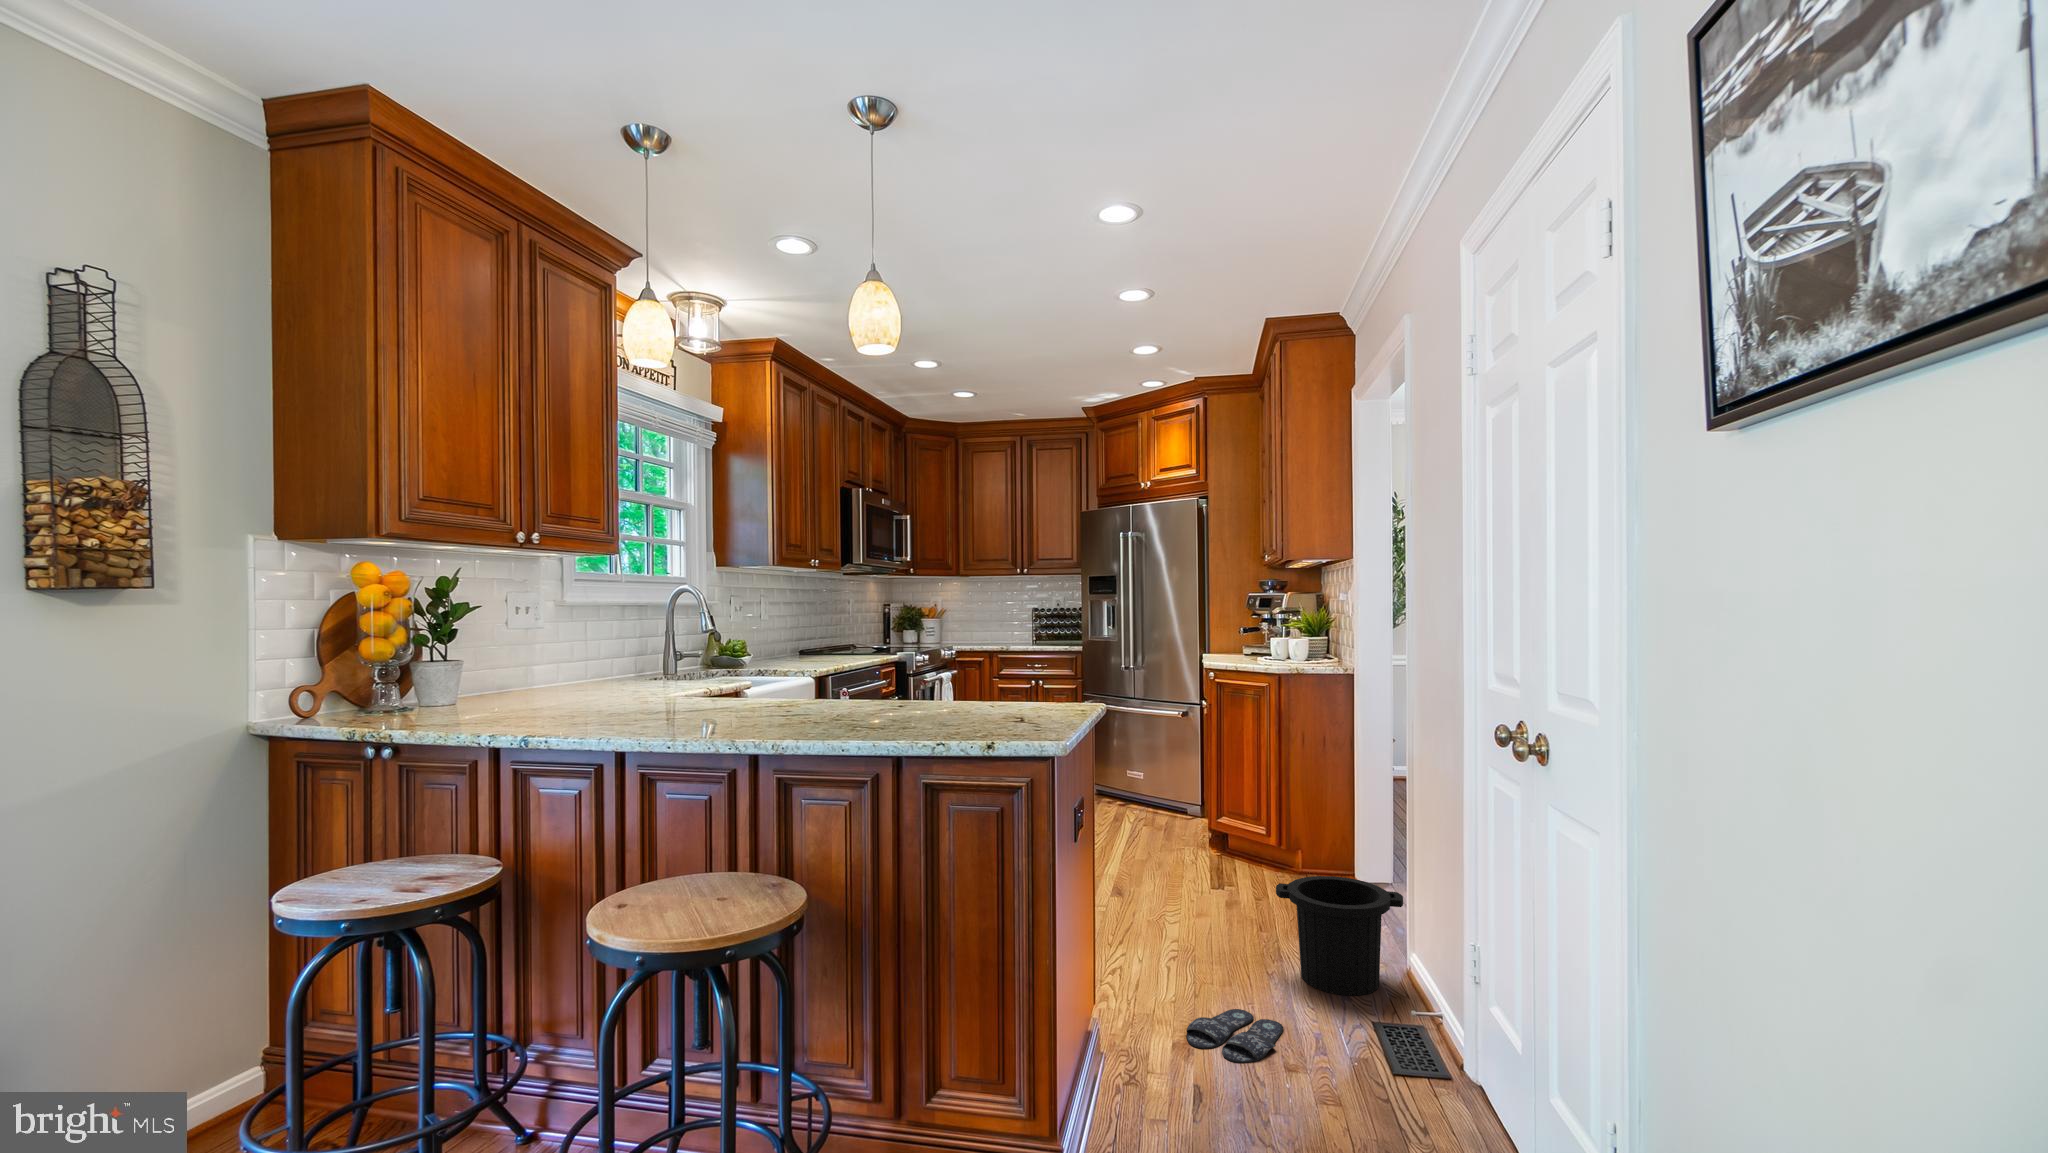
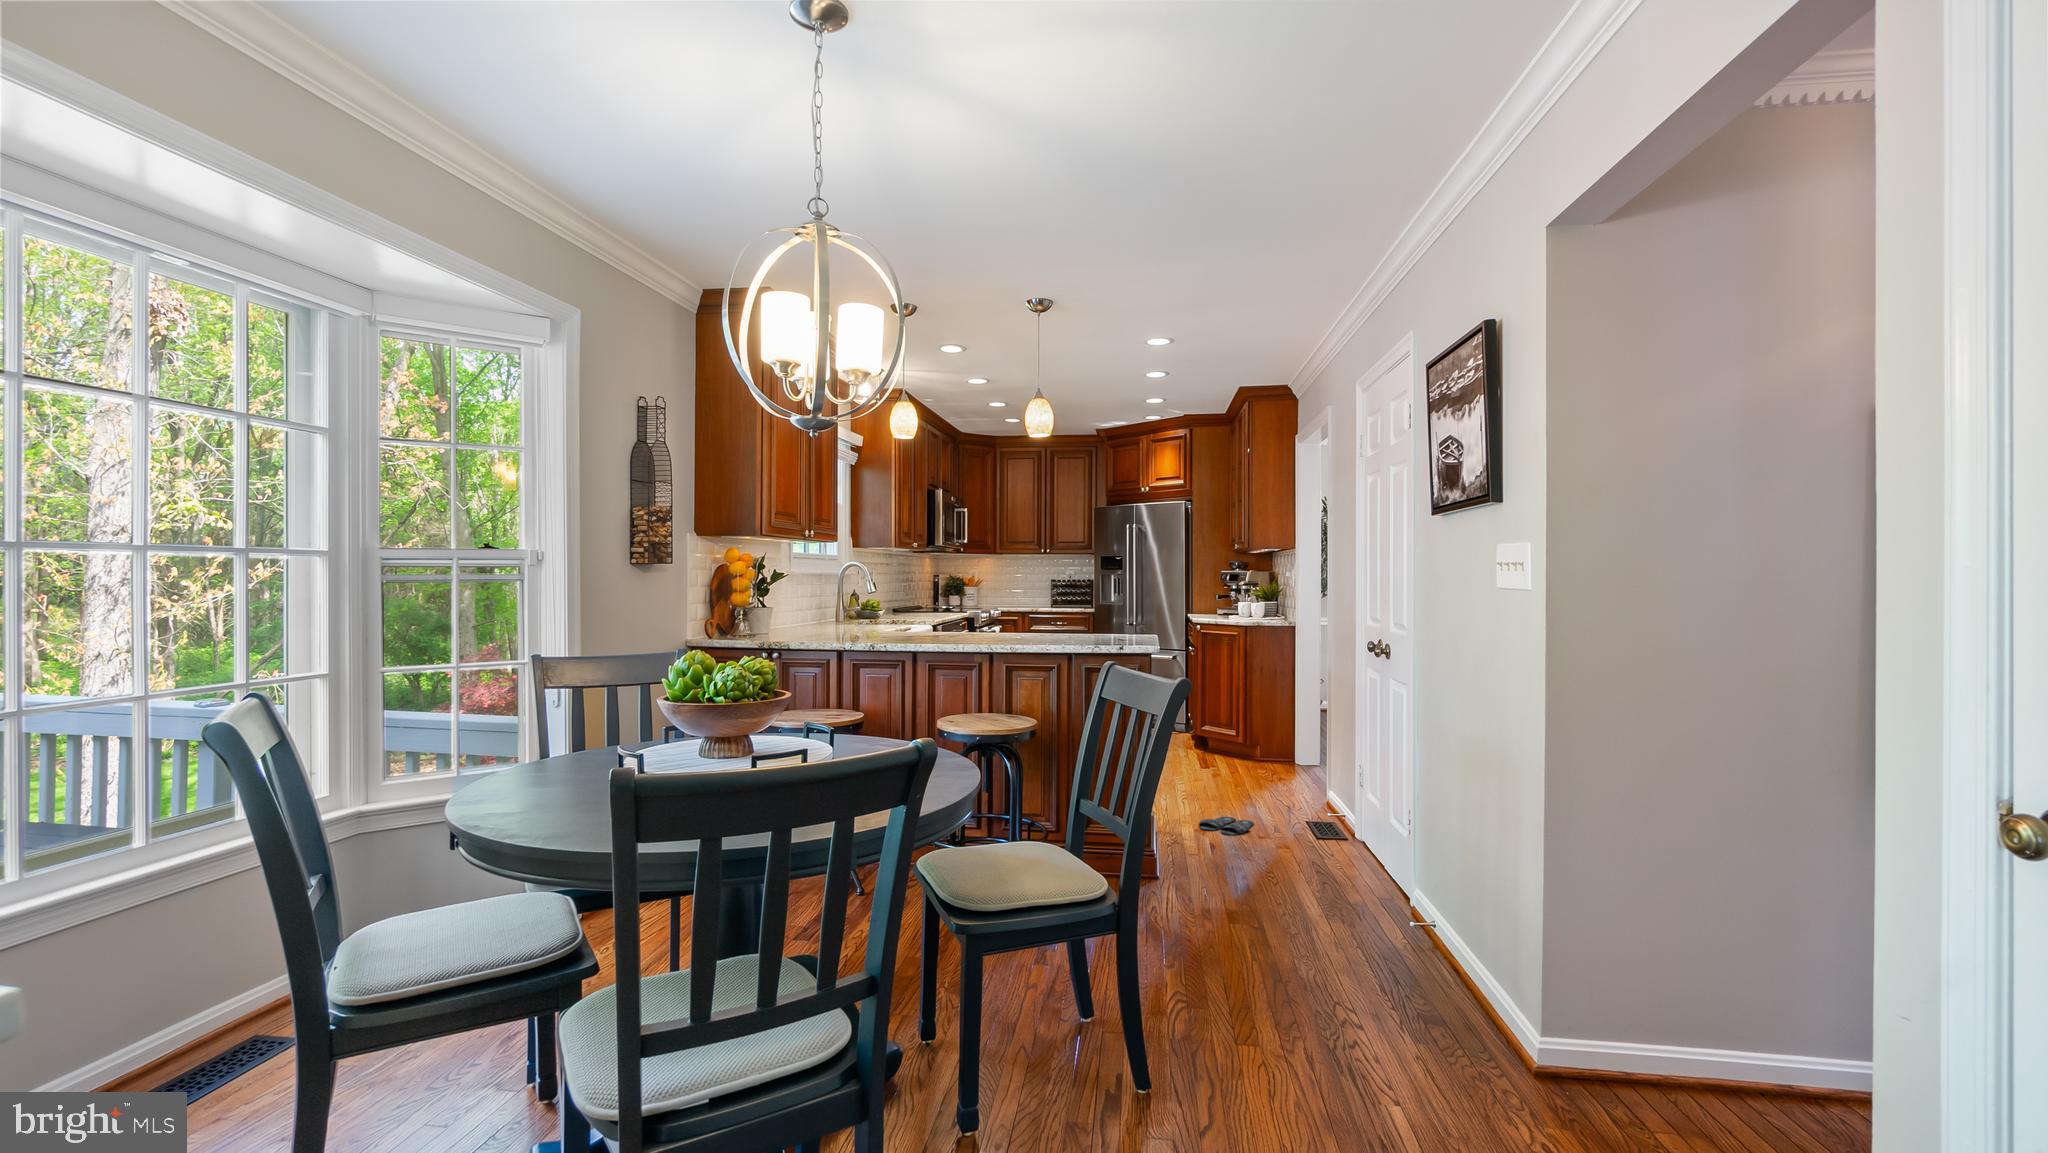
trash can: present [1276,876,1403,996] -> none [1248,747,1324,812]

